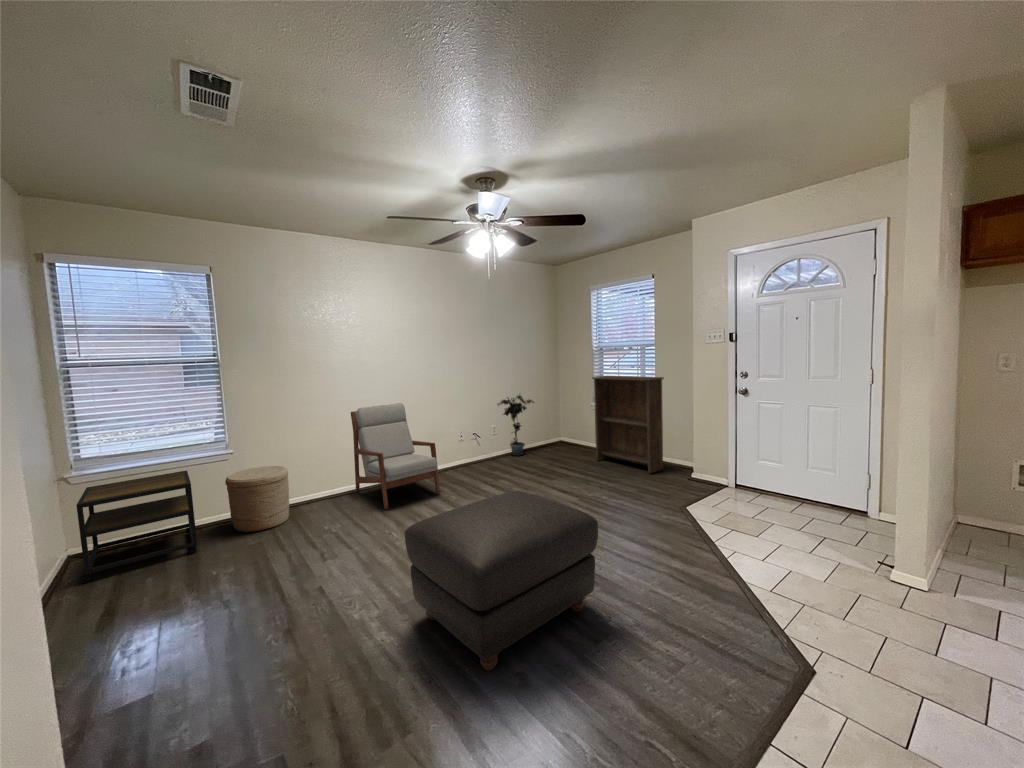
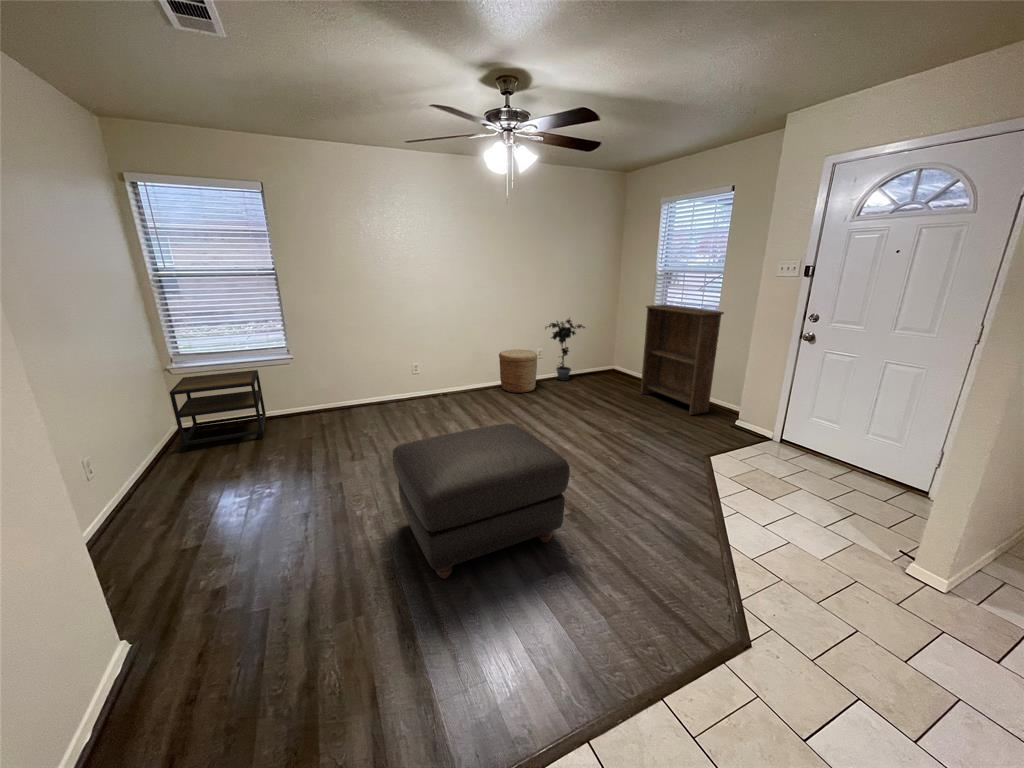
armchair: present [351,403,440,509] -> none [396,321,473,421]
woven basket: present [225,466,290,532] -> present [499,349,538,393]

